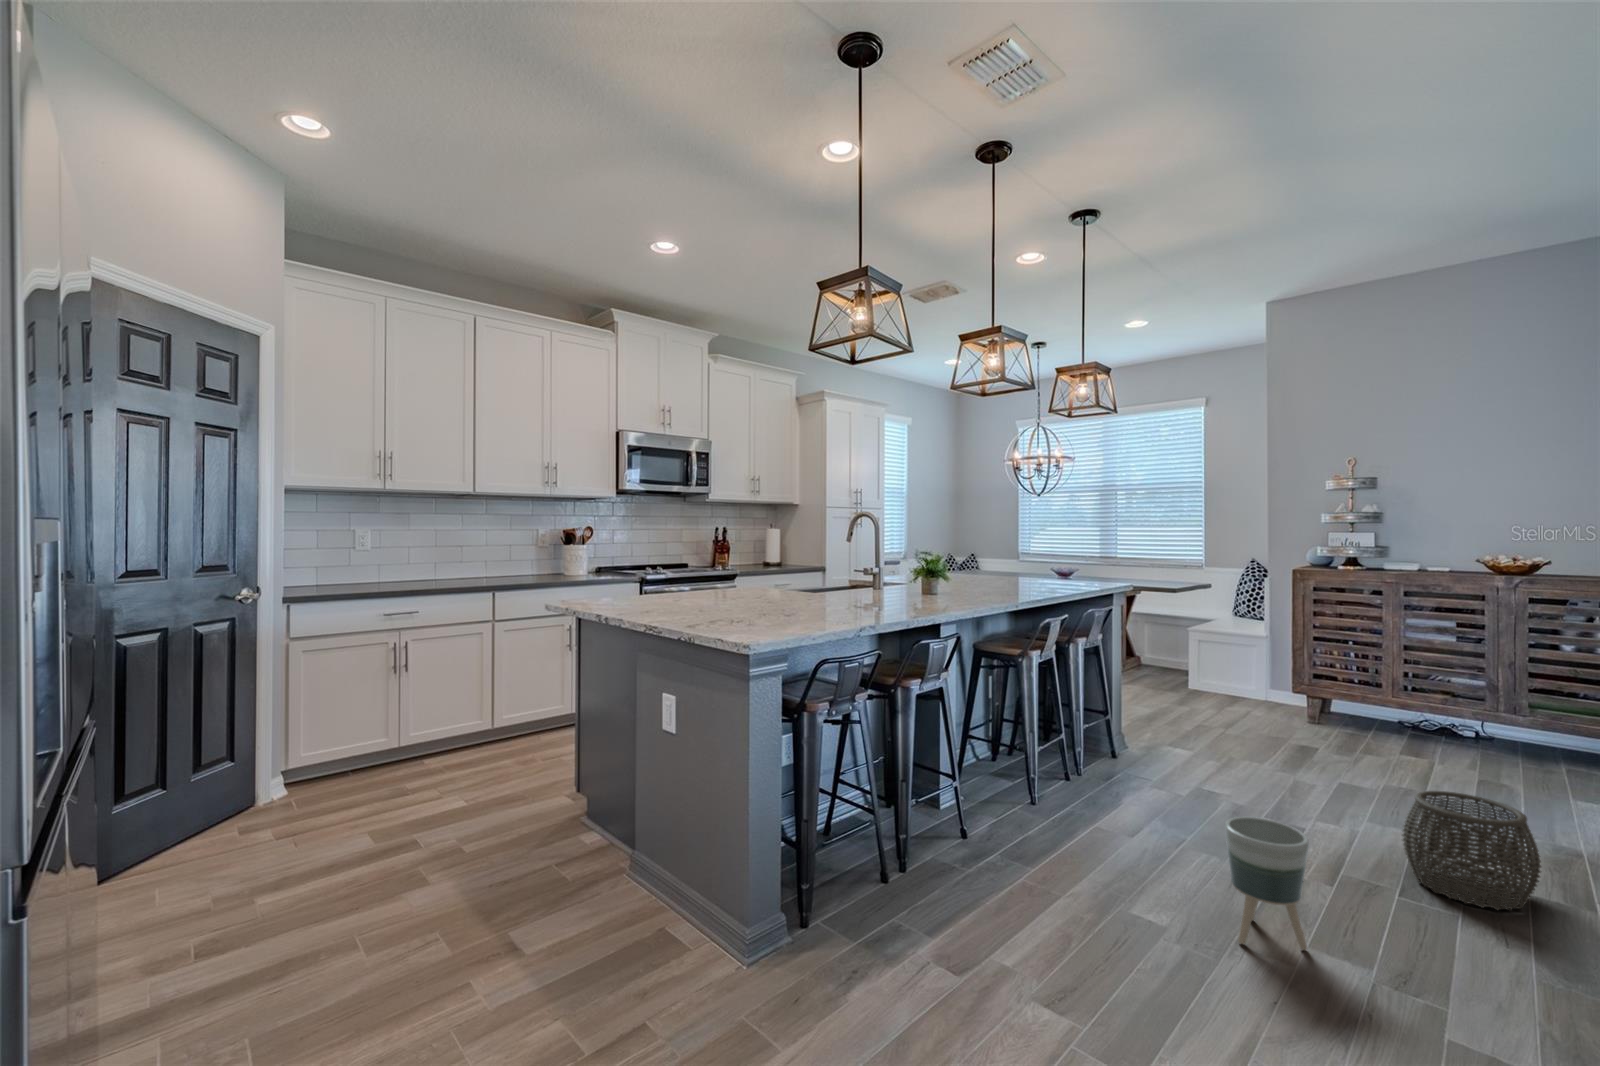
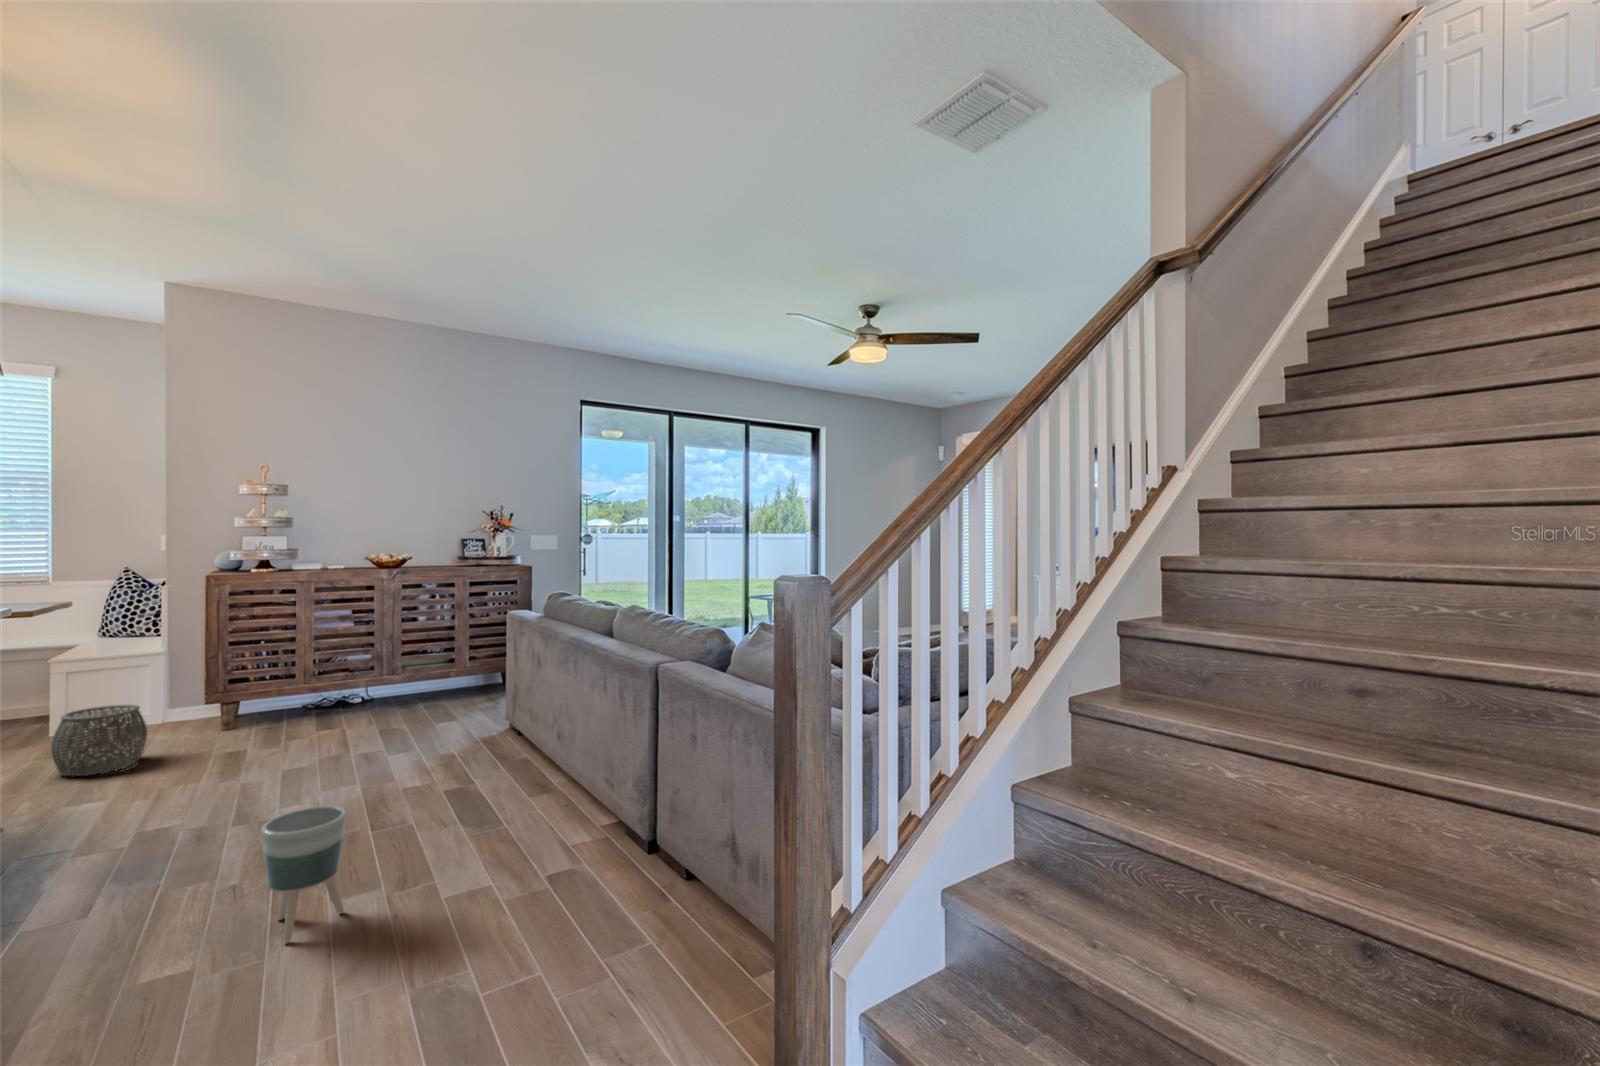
woven basket: present [1402,791,1541,910] -> present [51,705,147,777]

